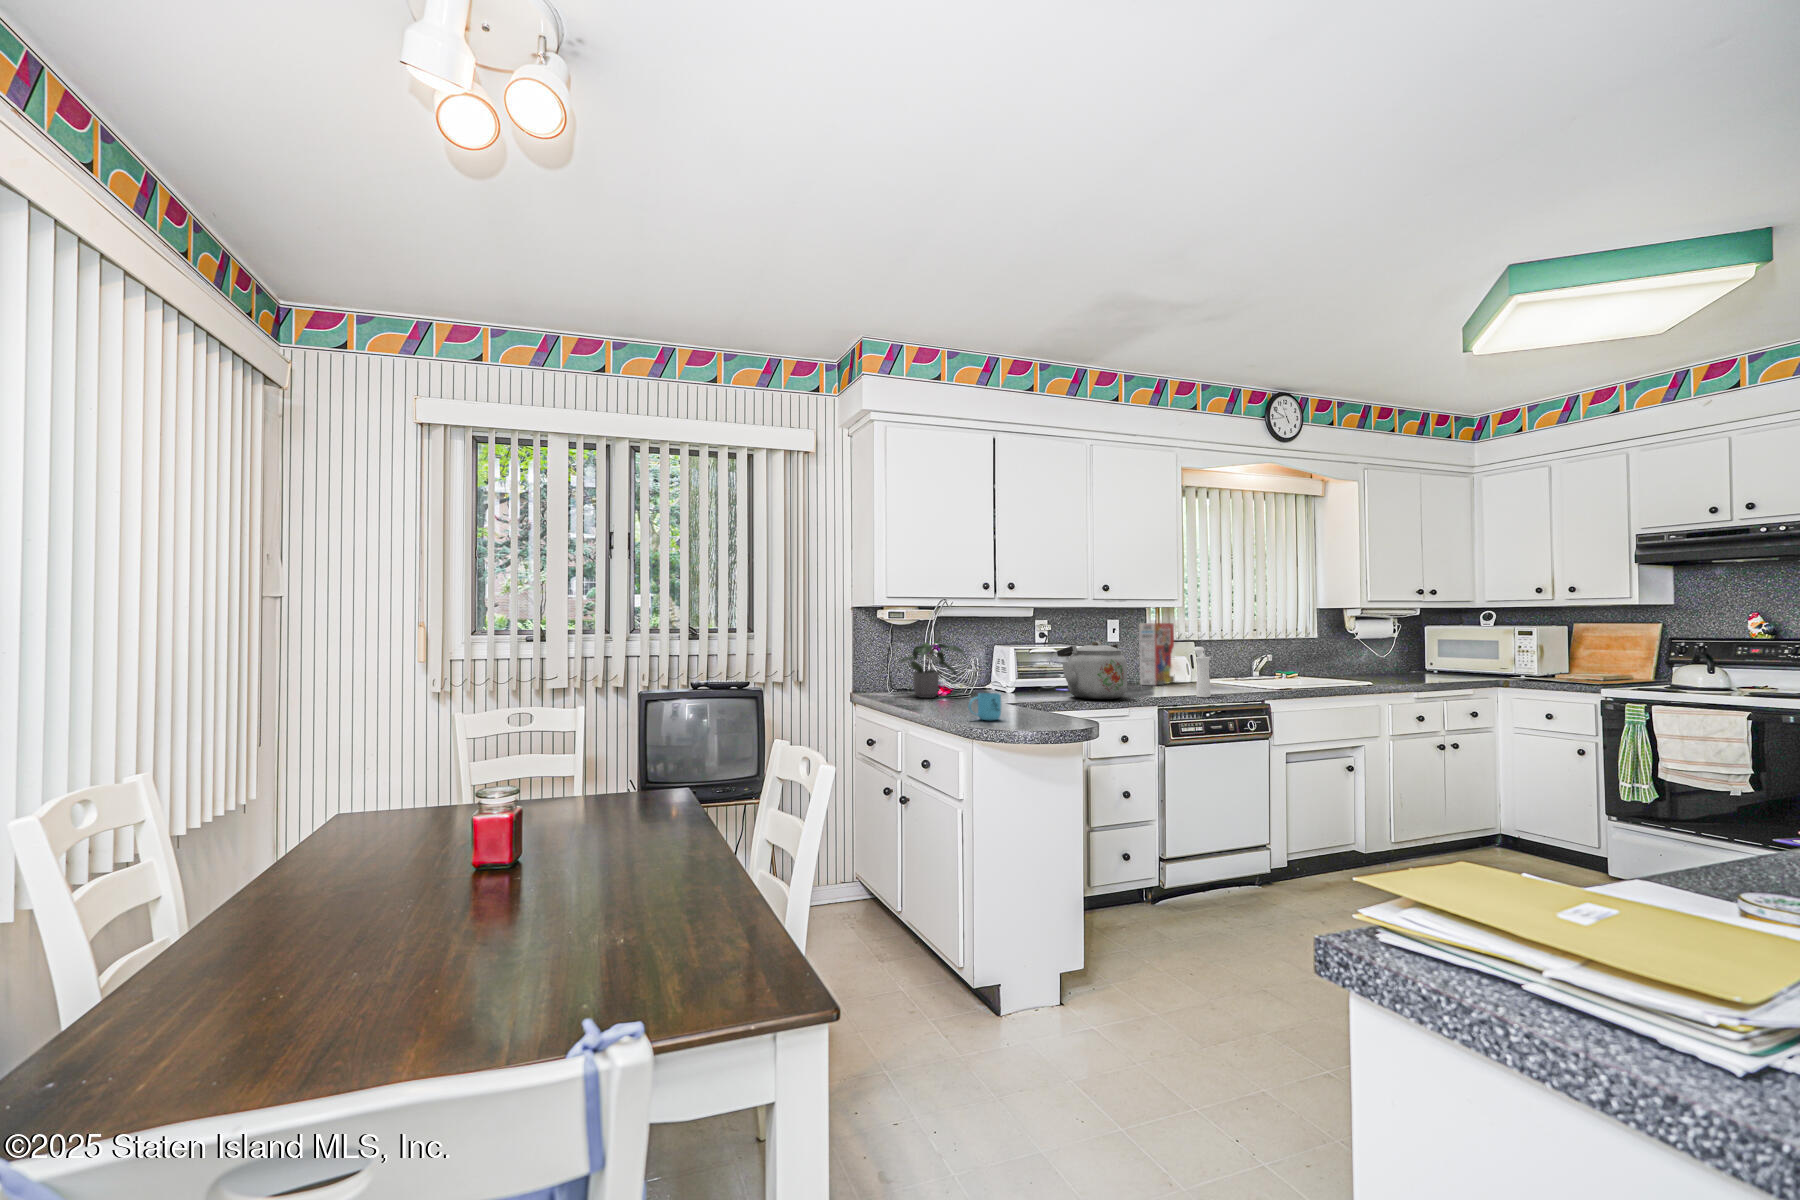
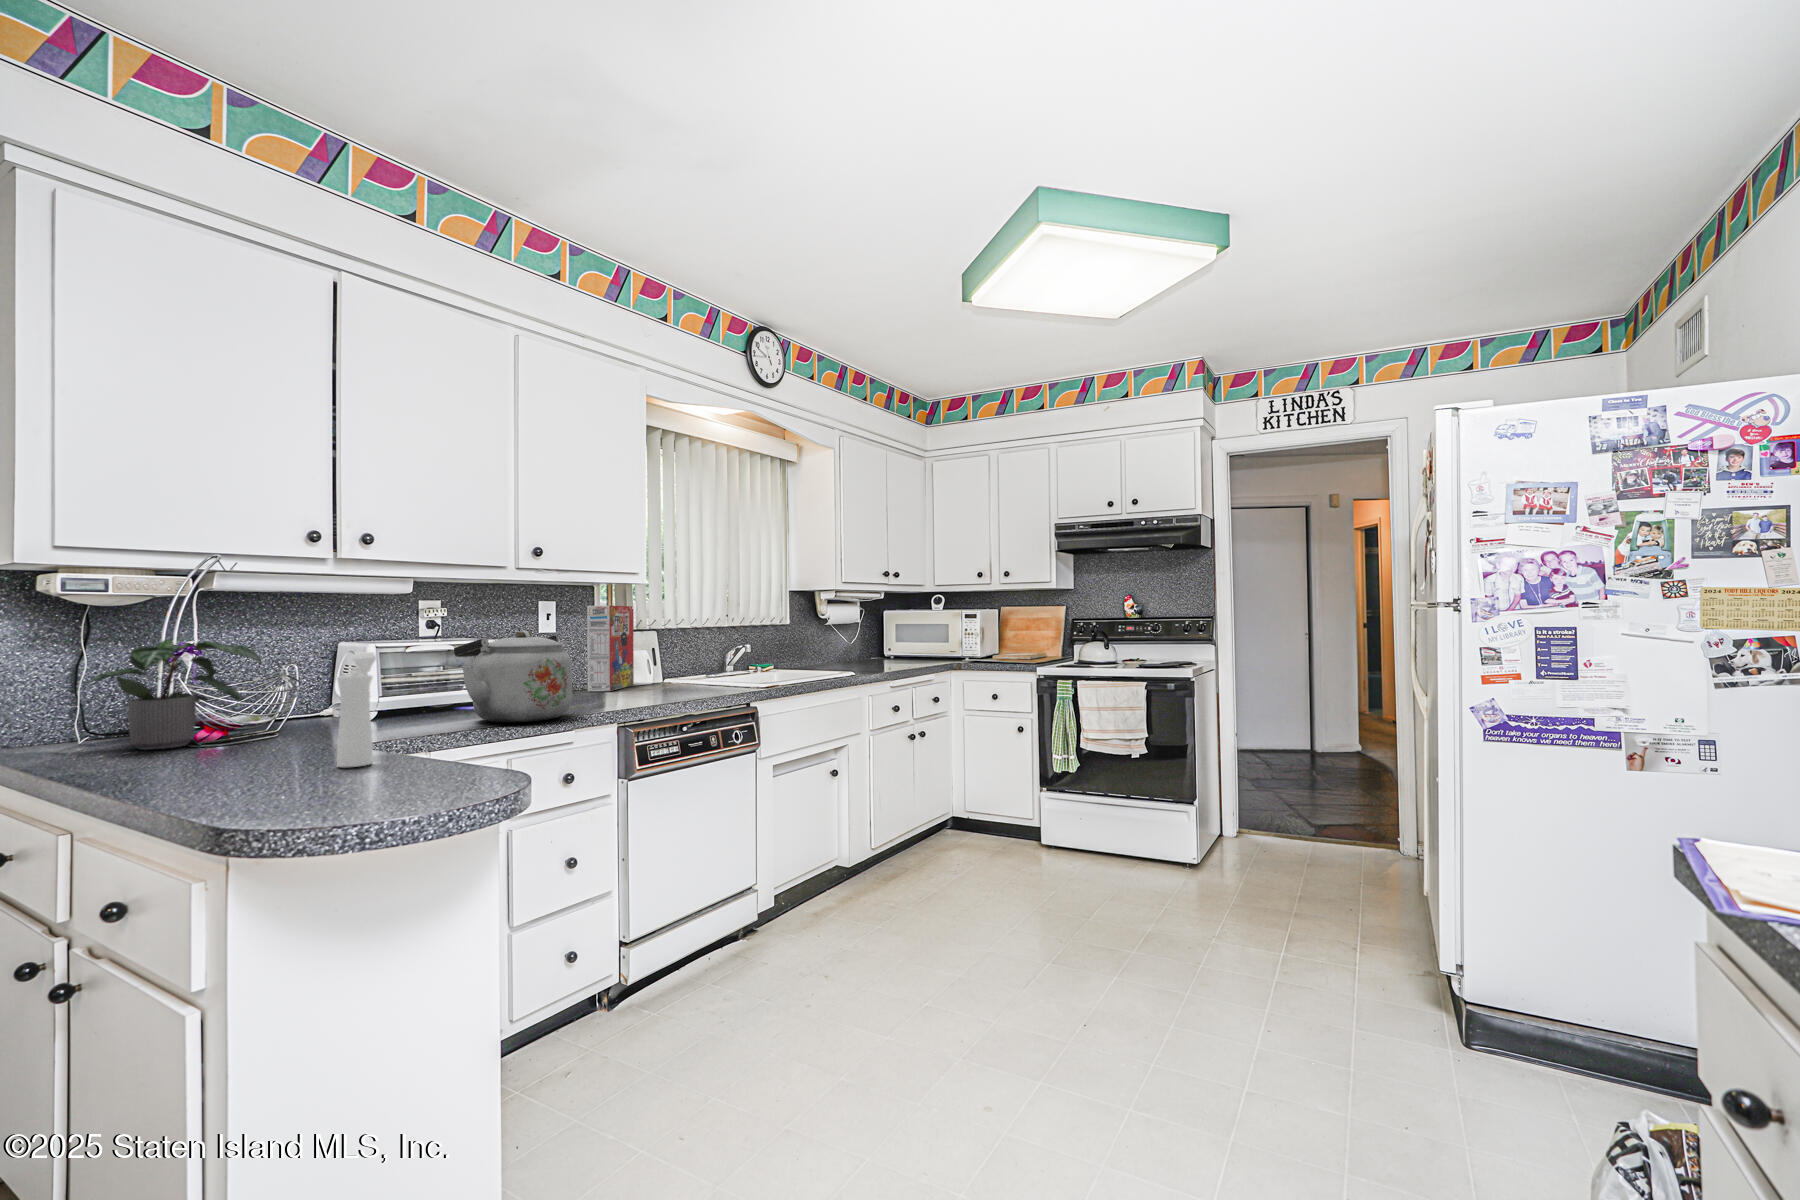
pepper mill: present [1194,647,1211,697] -> present [337,652,377,767]
mug: present [968,693,1001,720] -> none [225,738,314,798]

